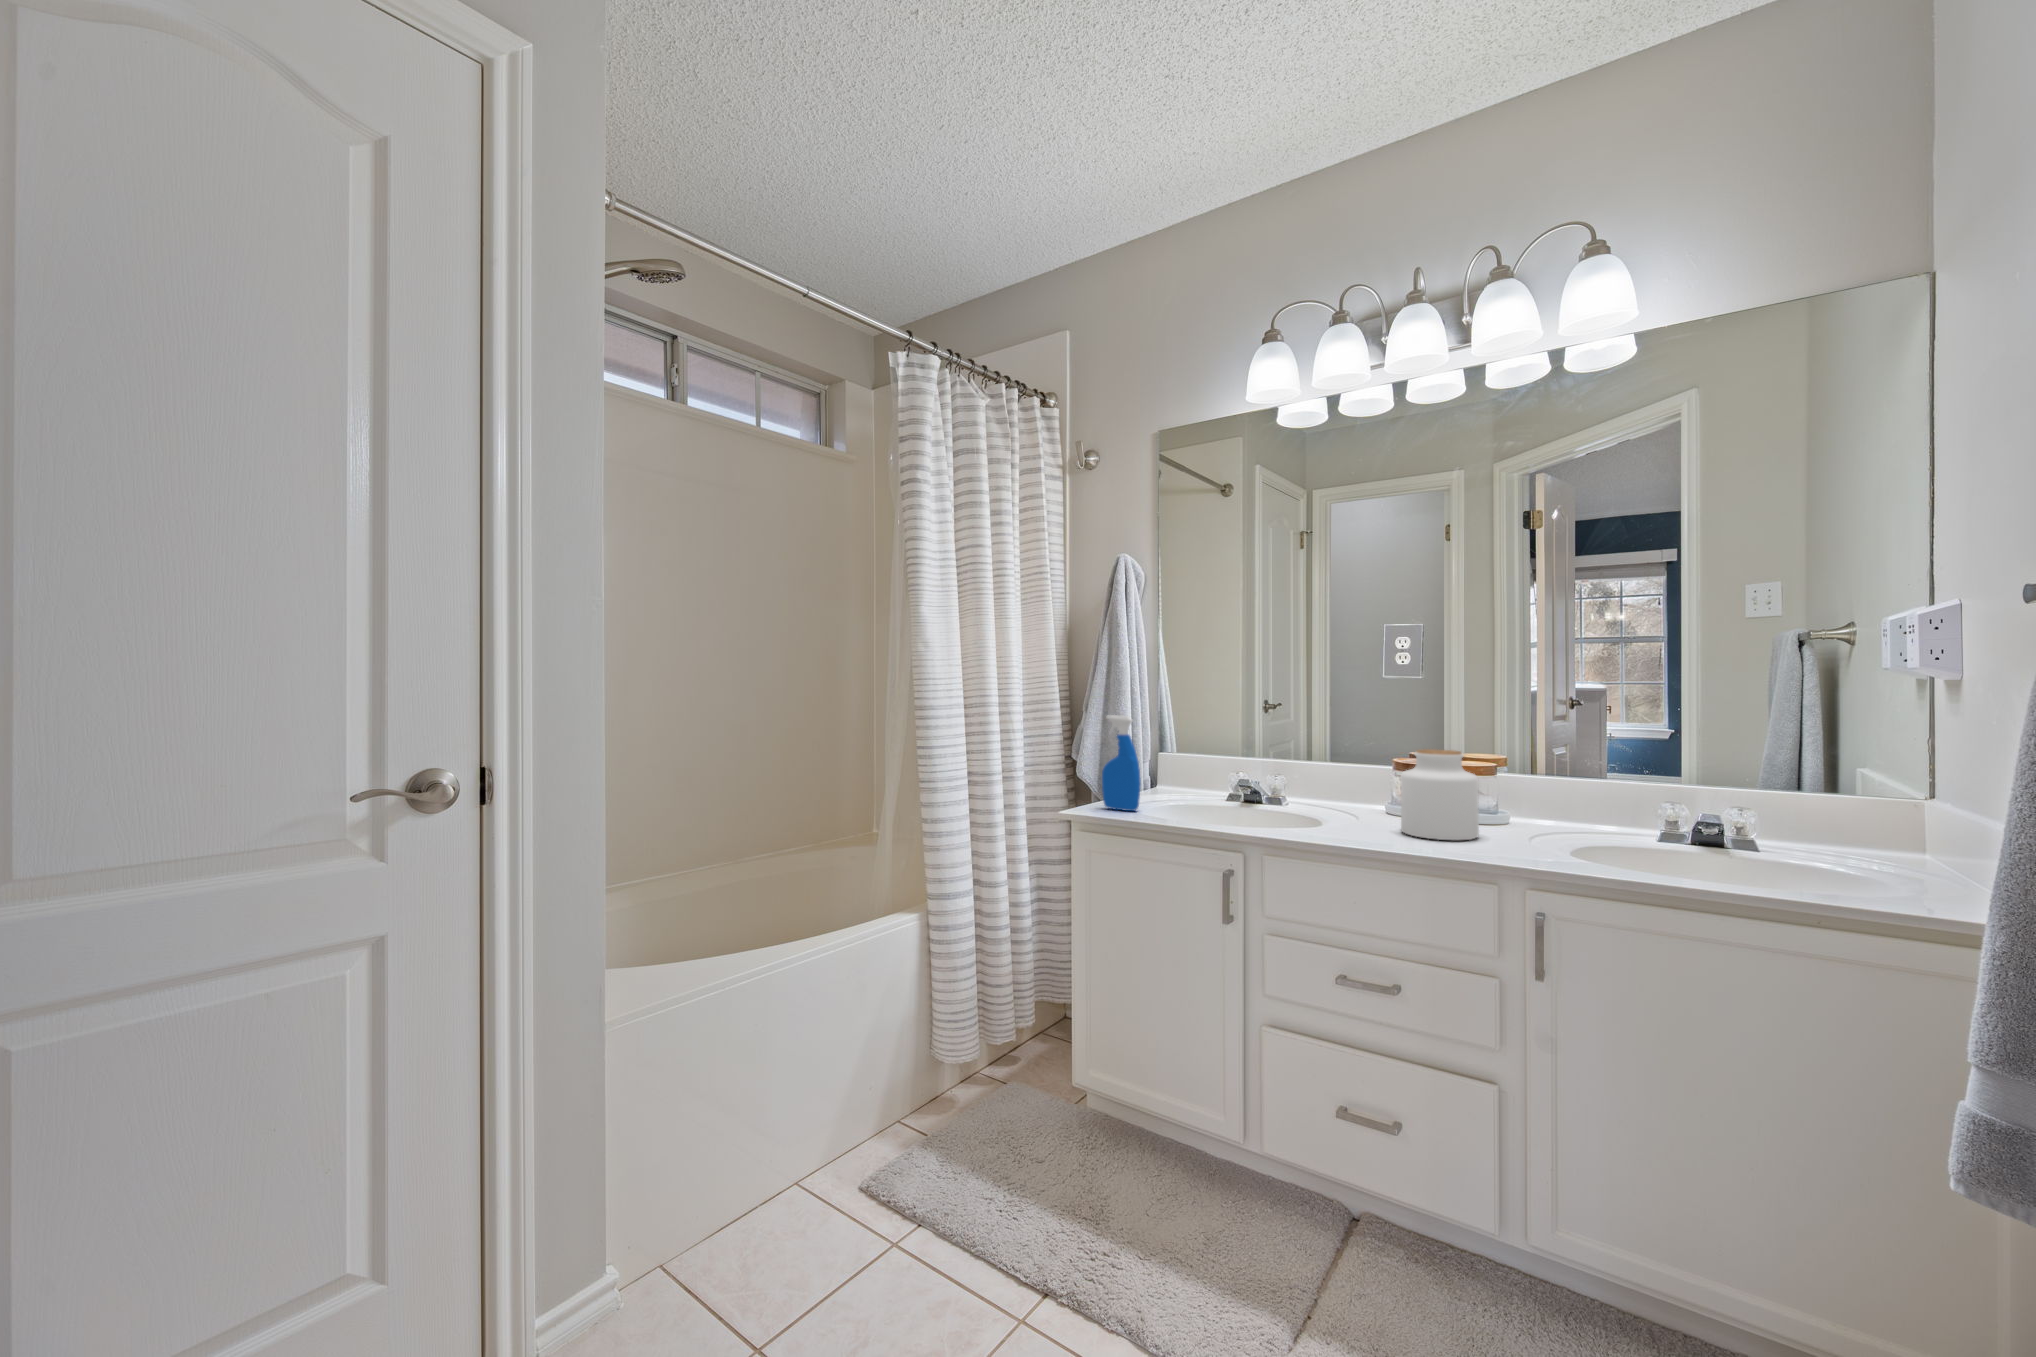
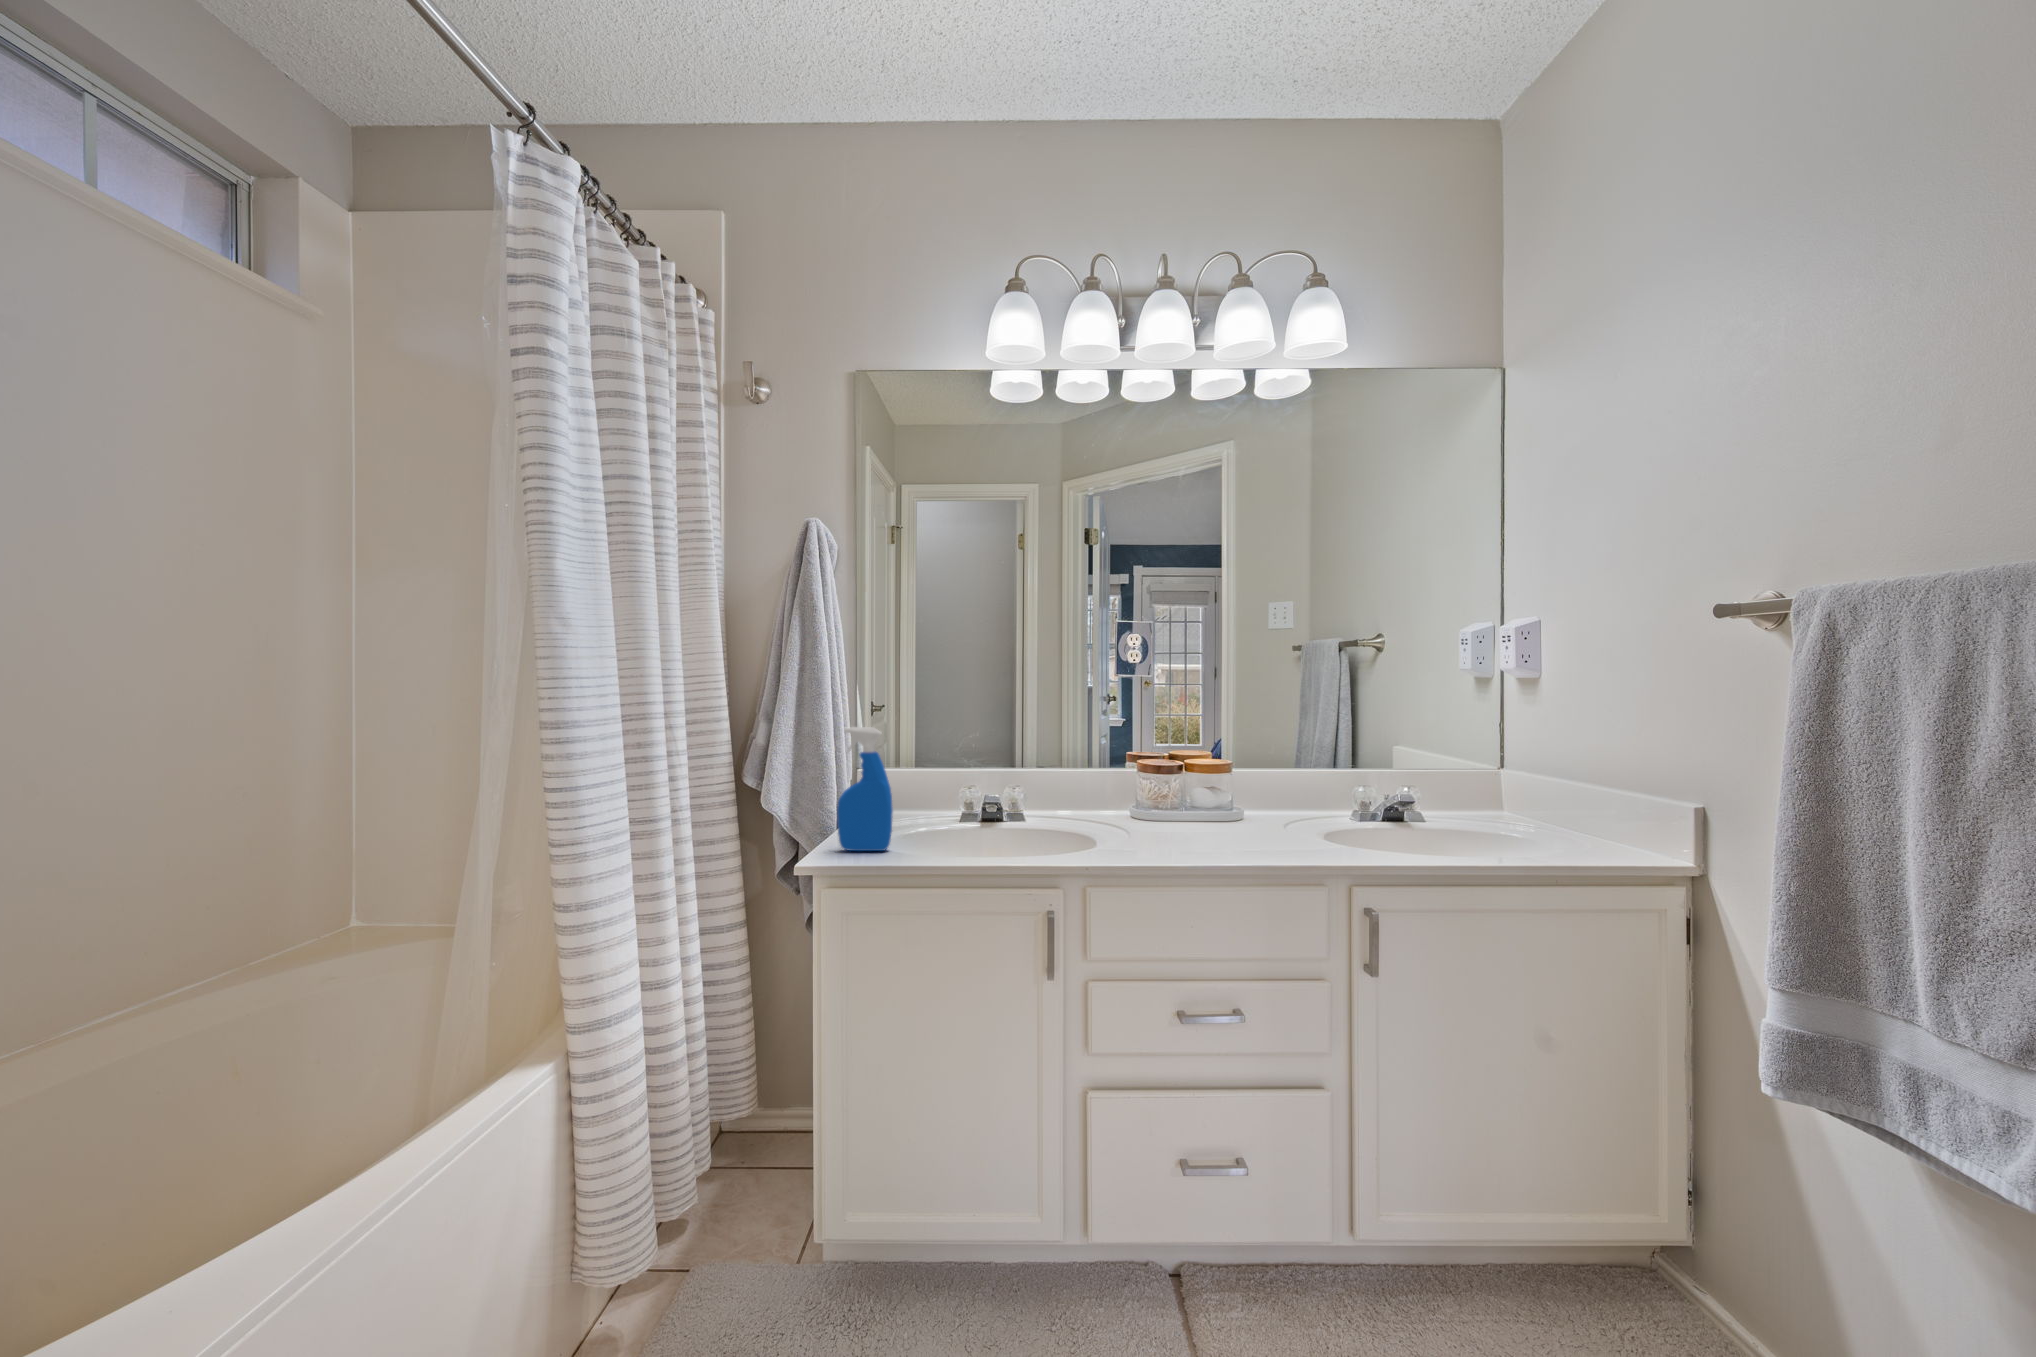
jar: present [1401,749,1479,840] -> none [1183,752,1256,847]

